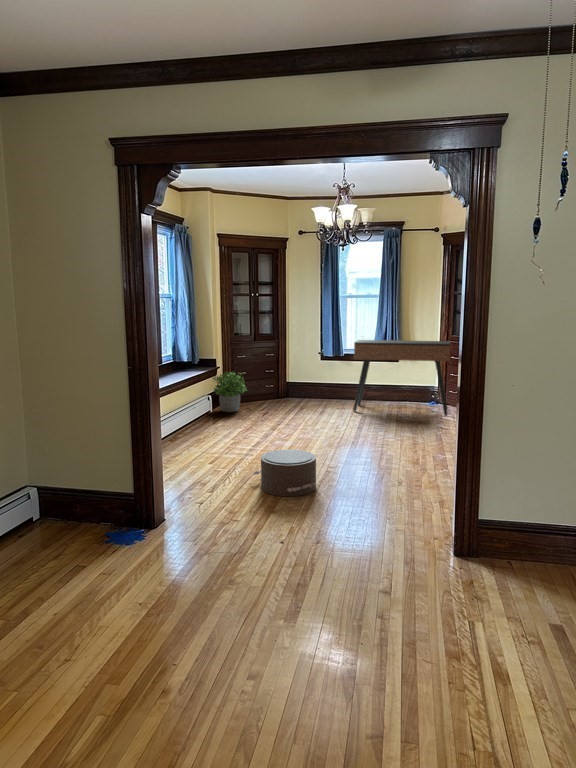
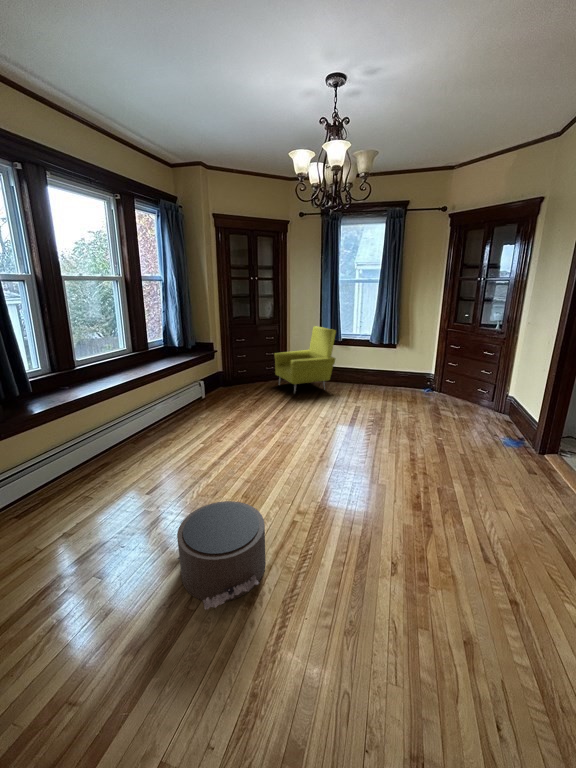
console table: present [353,340,450,416] -> none [347,326,457,411]
armchair: none [276,341,340,408] -> present [274,326,336,393]
potted plant: present [213,371,248,412] -> none [207,356,242,397]

